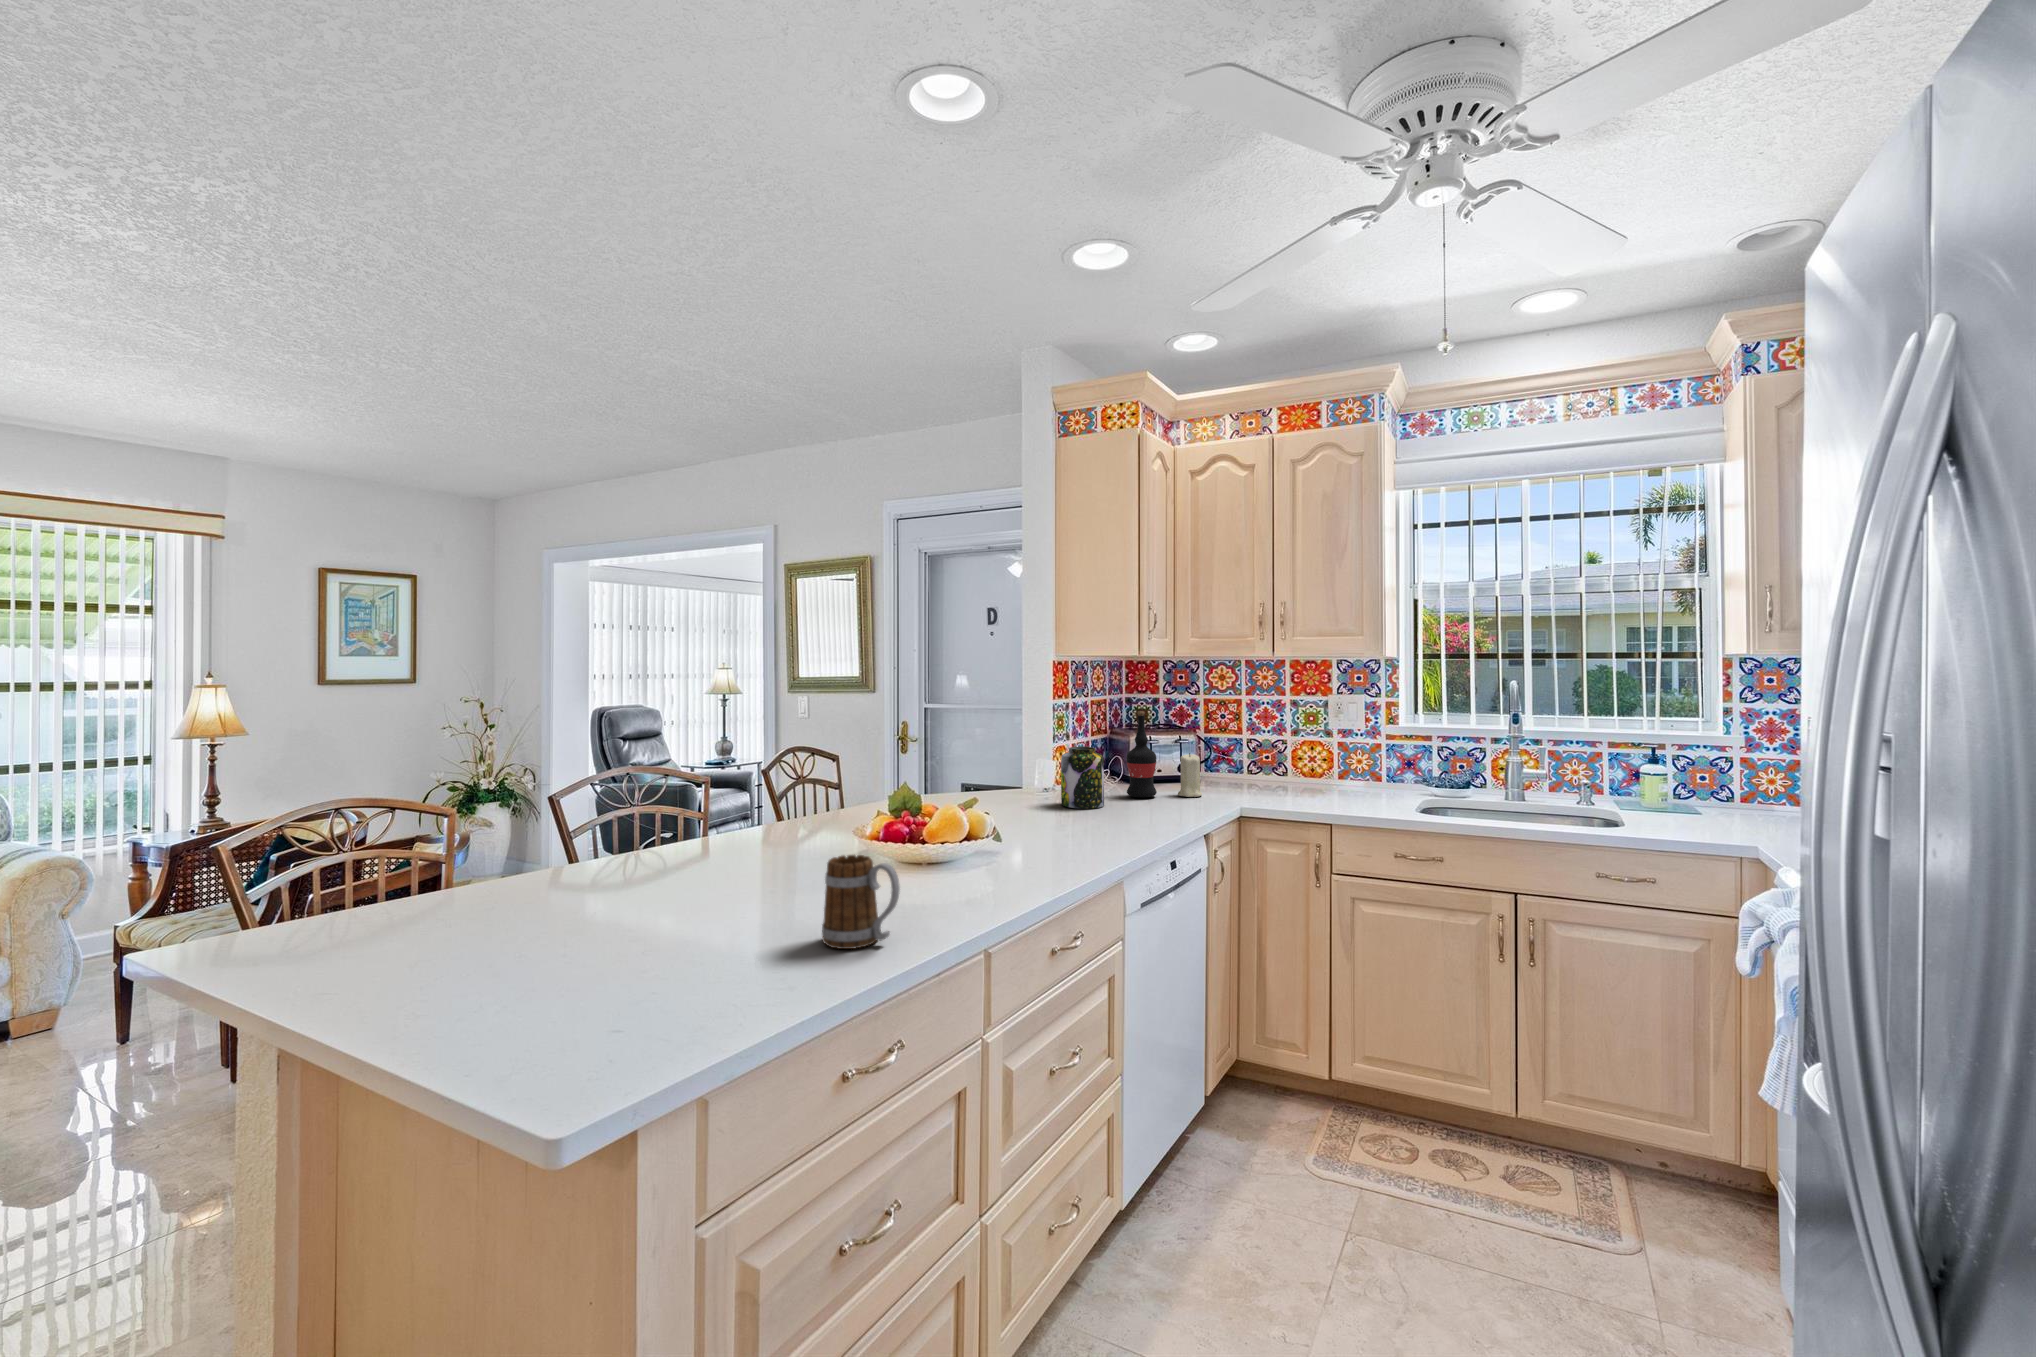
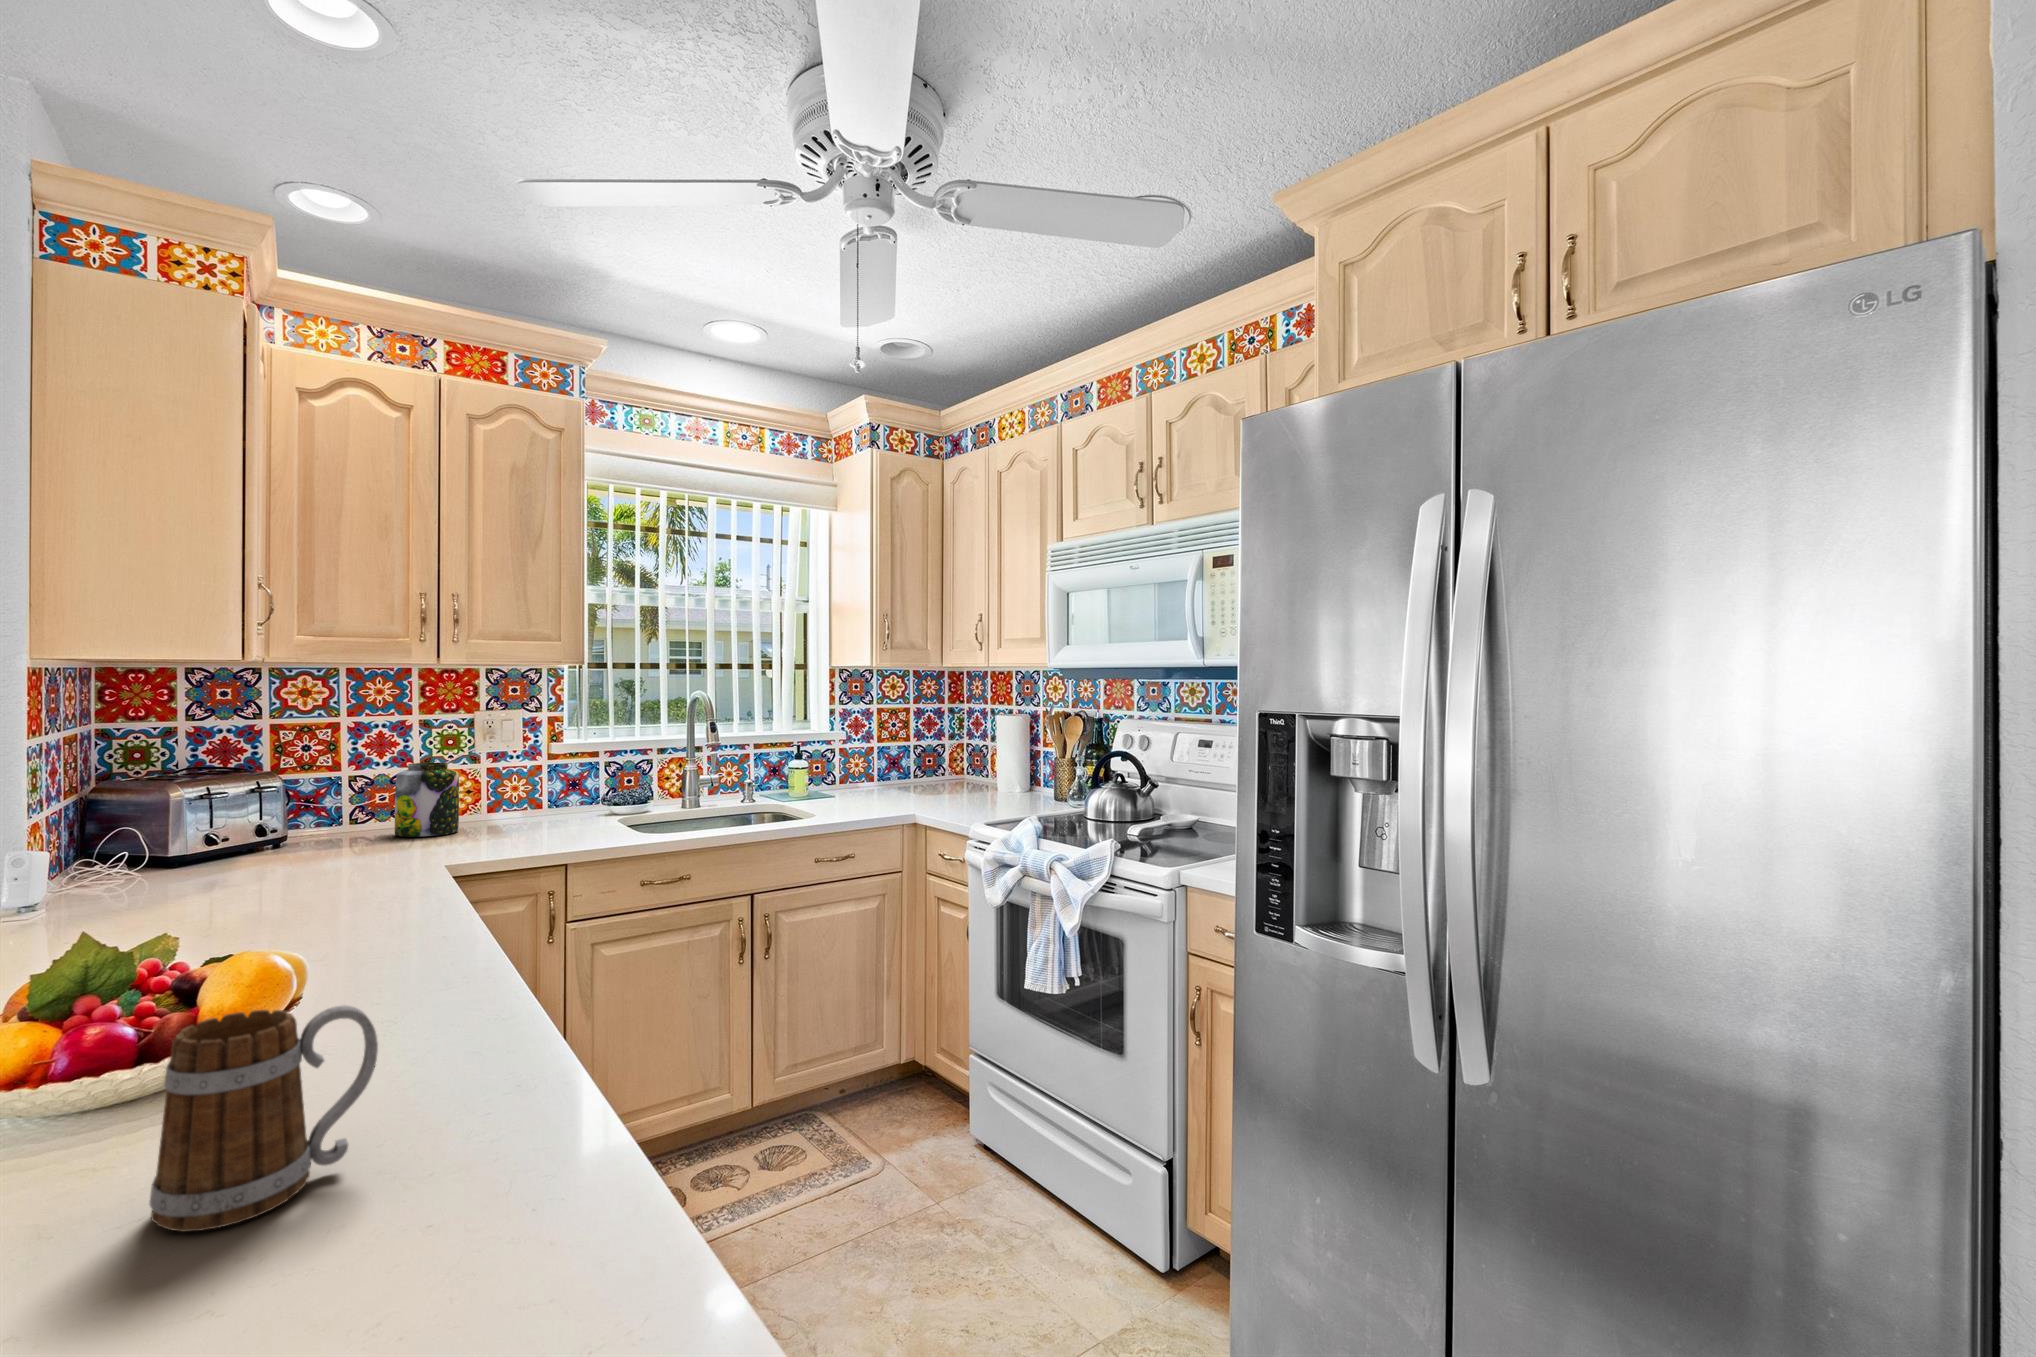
wine bottle: present [1126,711,1157,797] -> none [200,738,262,875]
jar: present [1061,747,1104,809] -> present [395,763,459,837]
candle: present [1178,753,1202,797] -> none [289,796,336,862]

